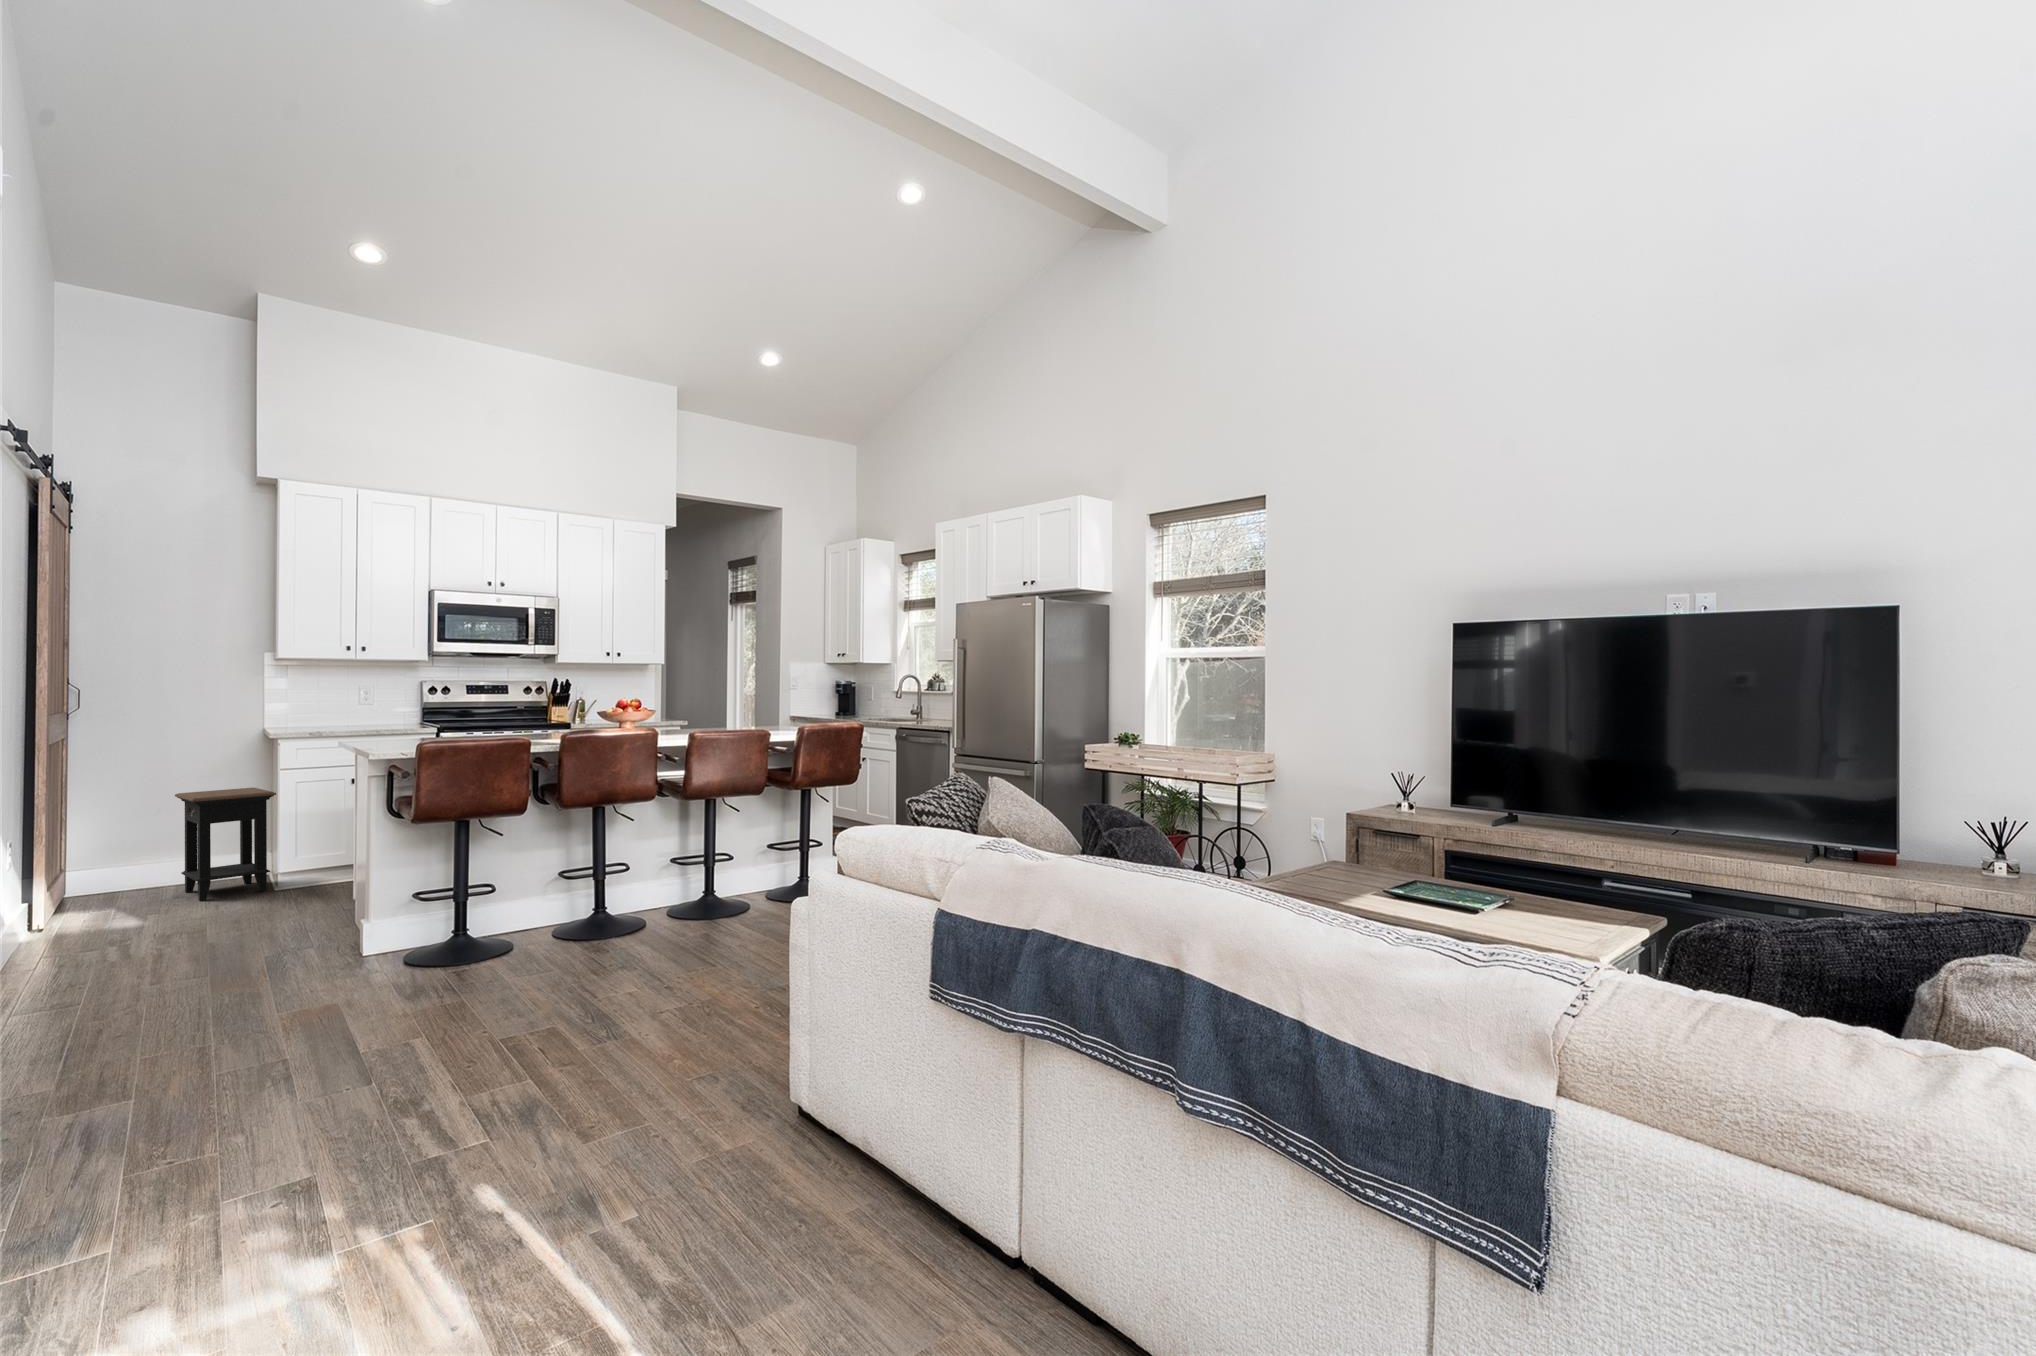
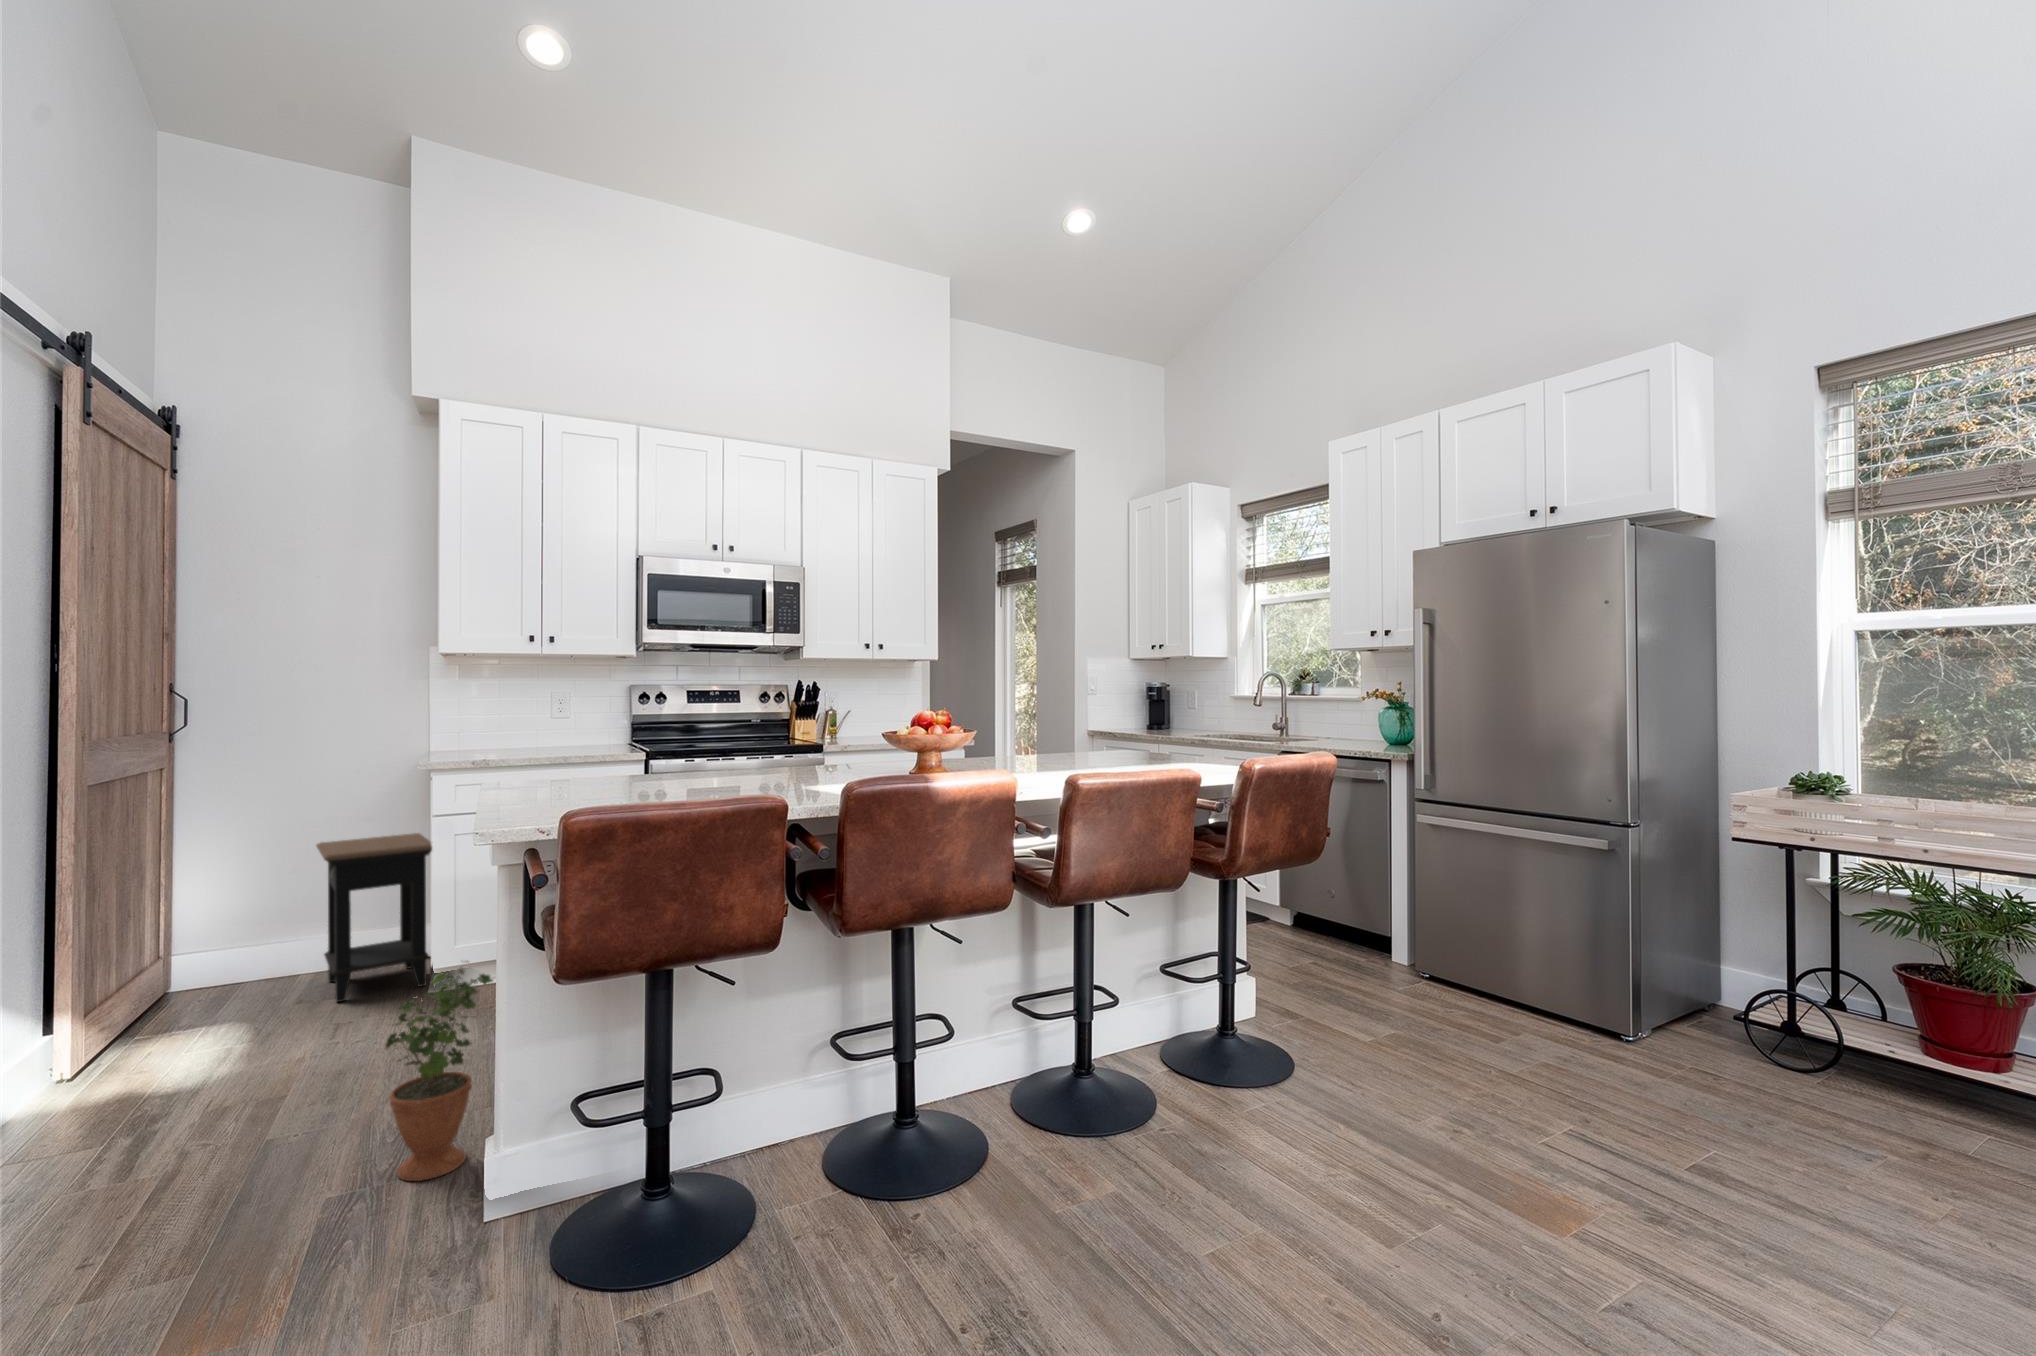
potted plant: none [281,837,350,958] -> present [386,968,493,1181]

